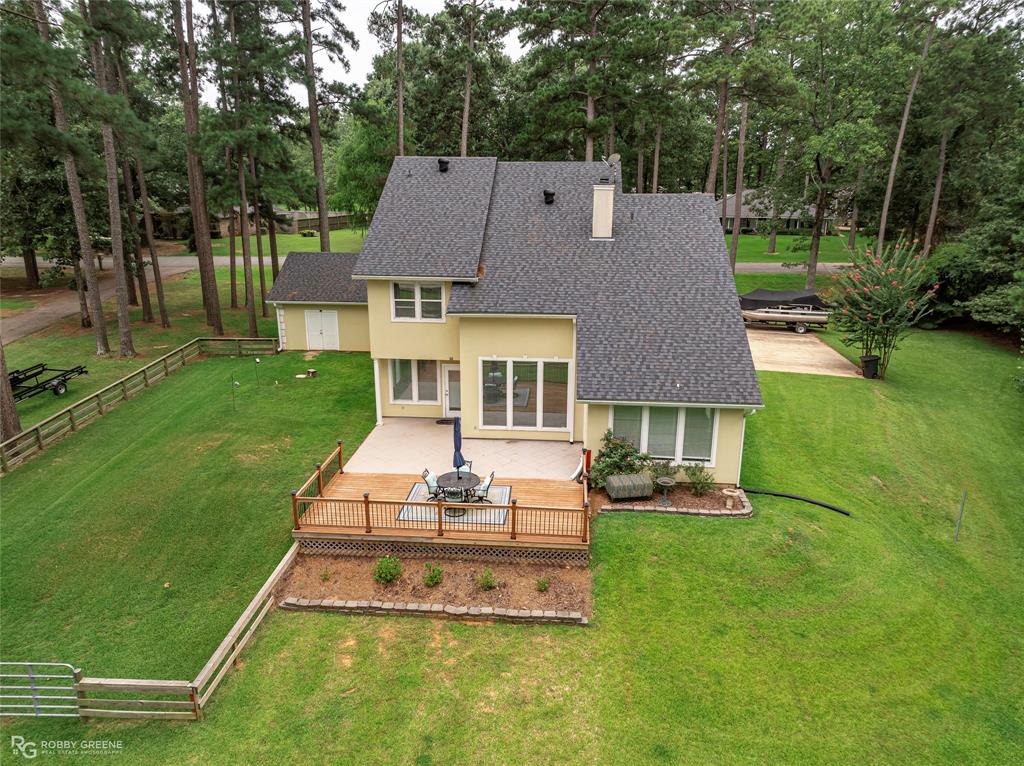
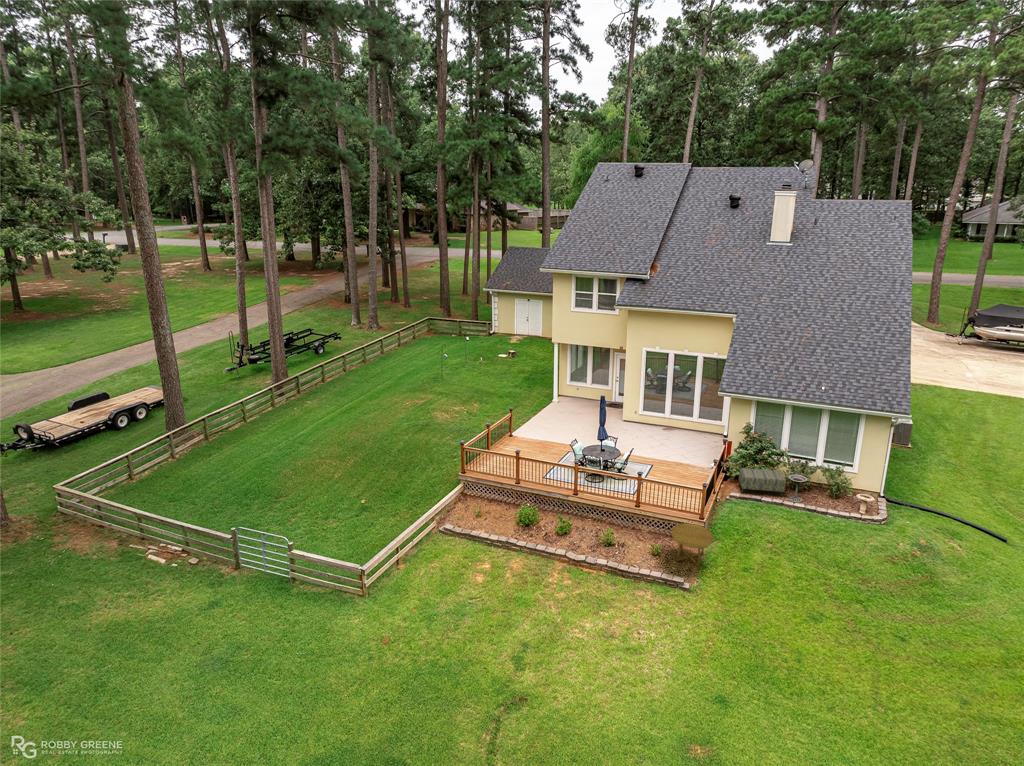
round table: none [558,547,604,595] -> present [671,523,714,566]

